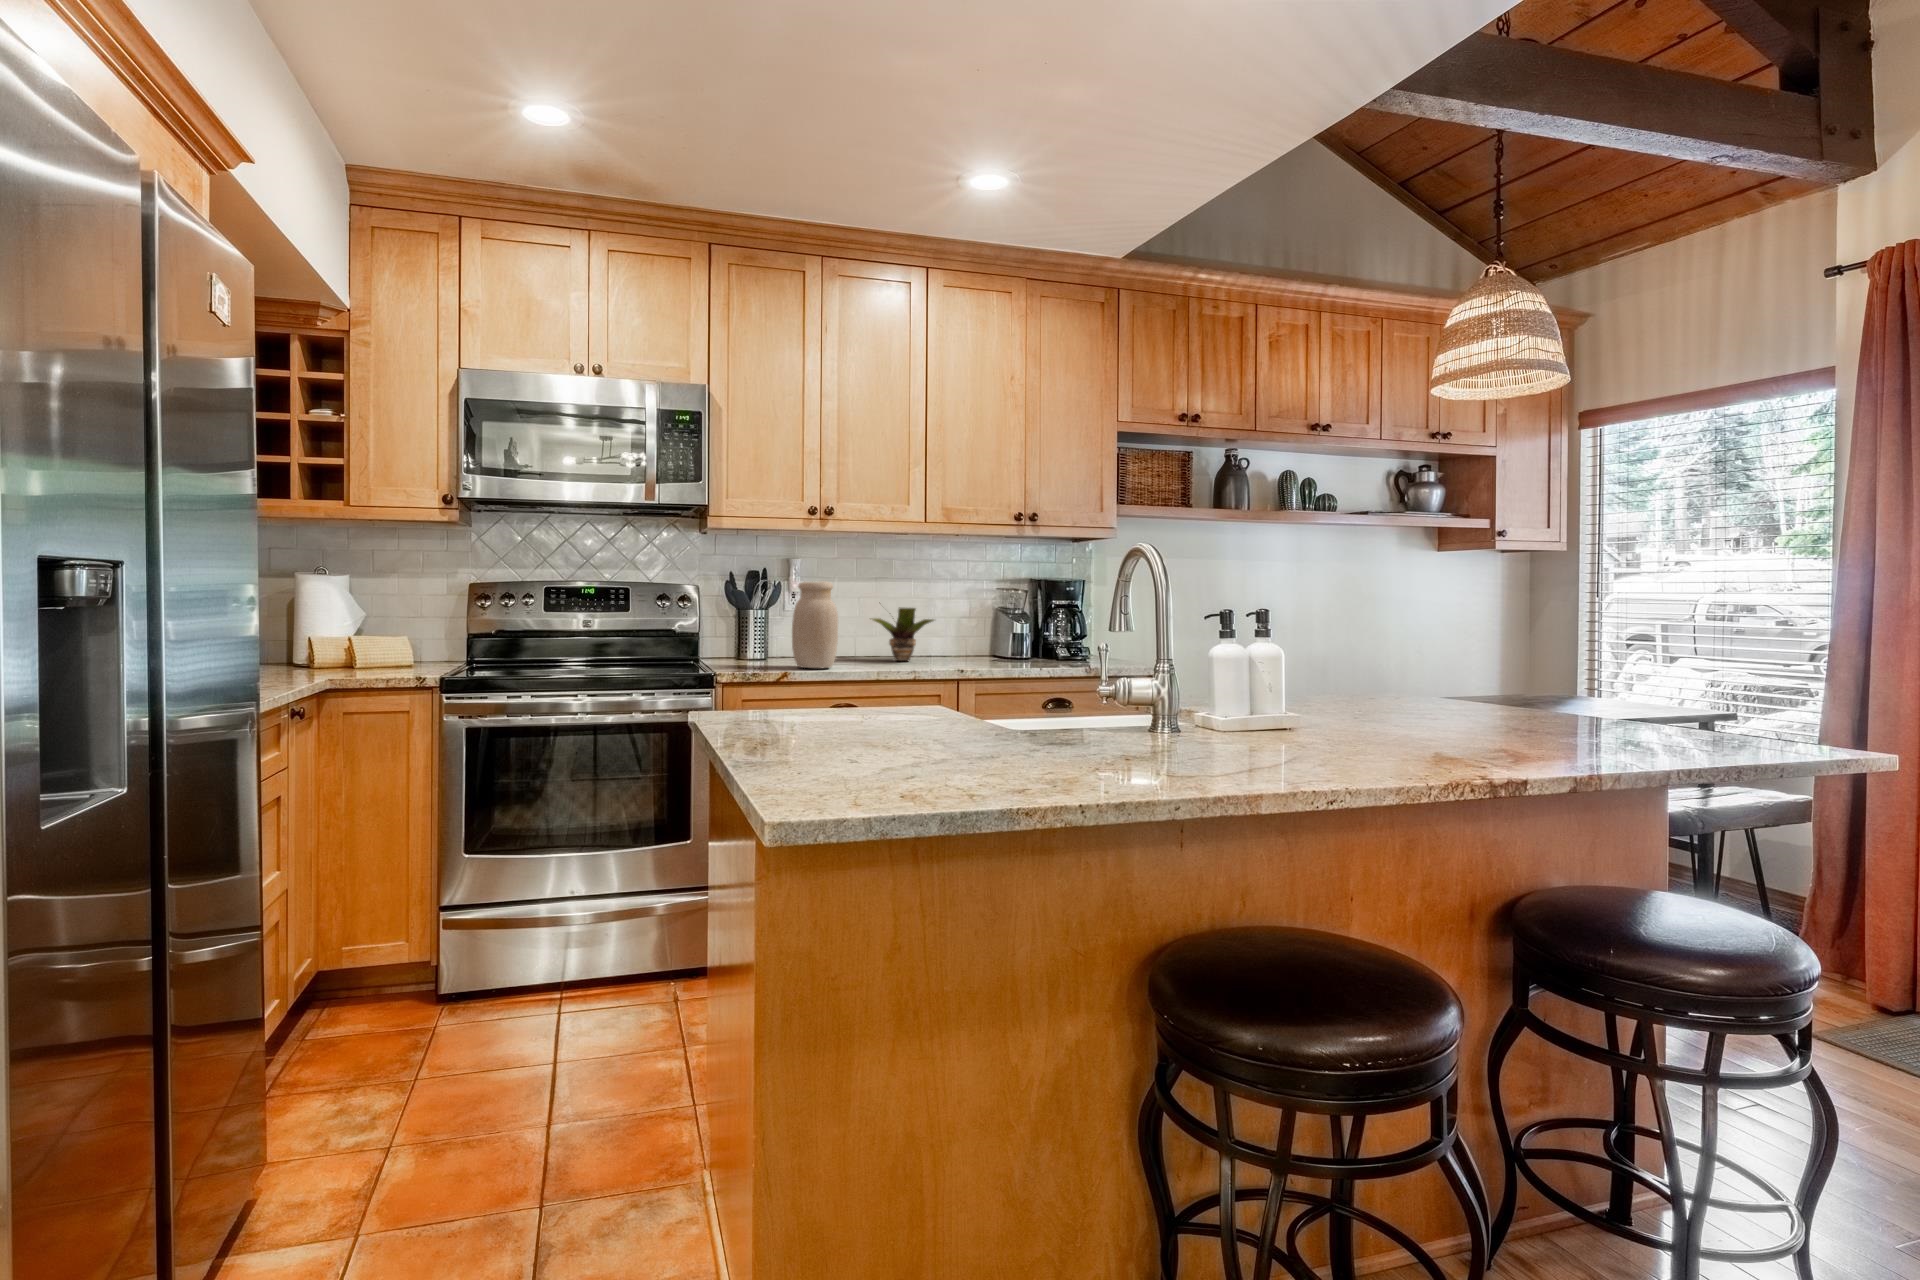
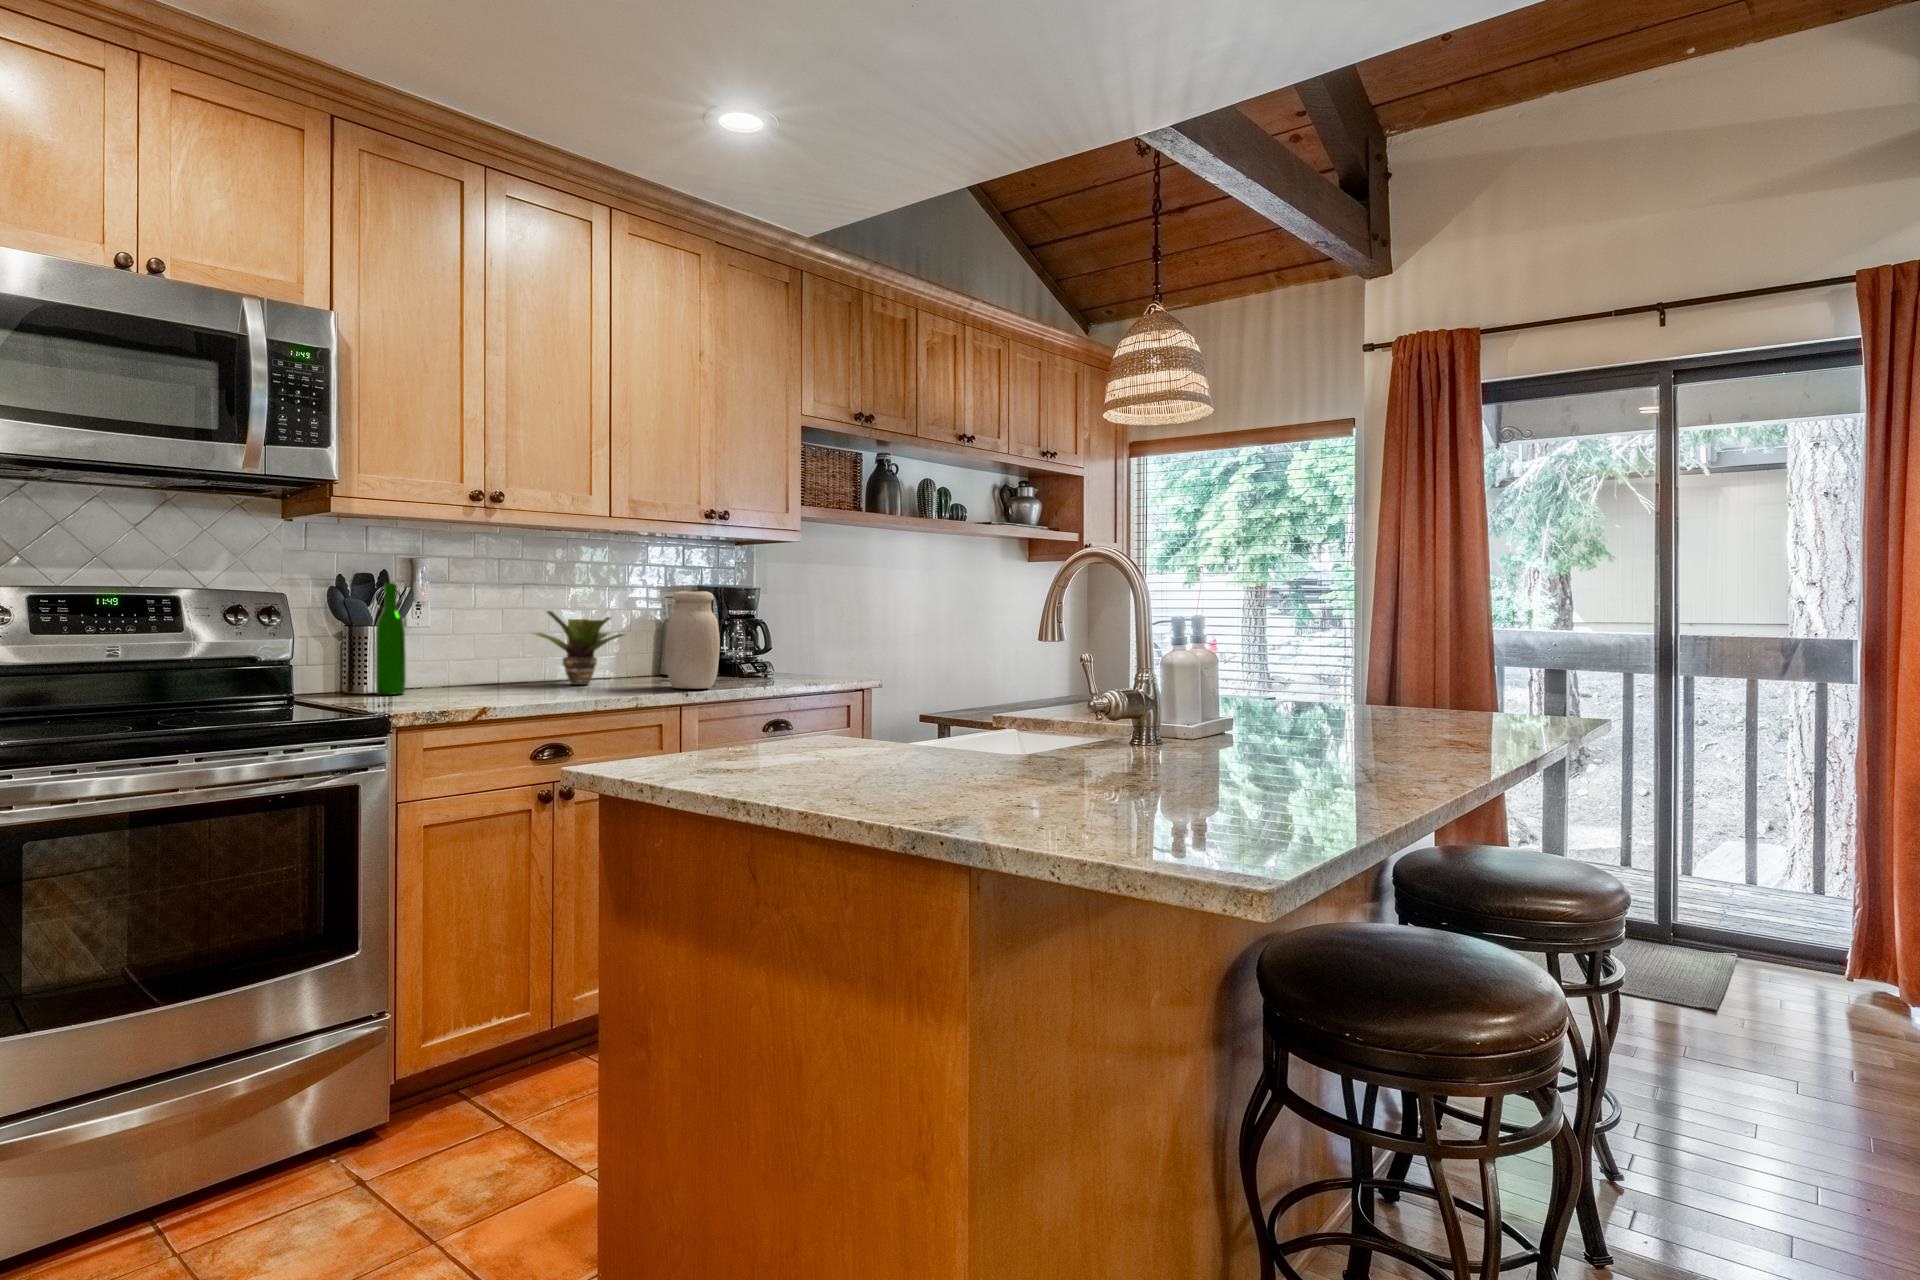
wine bottle: none [749,578,768,662] -> present [376,582,406,695]
jar: present [792,581,838,668] -> present [665,591,720,689]

